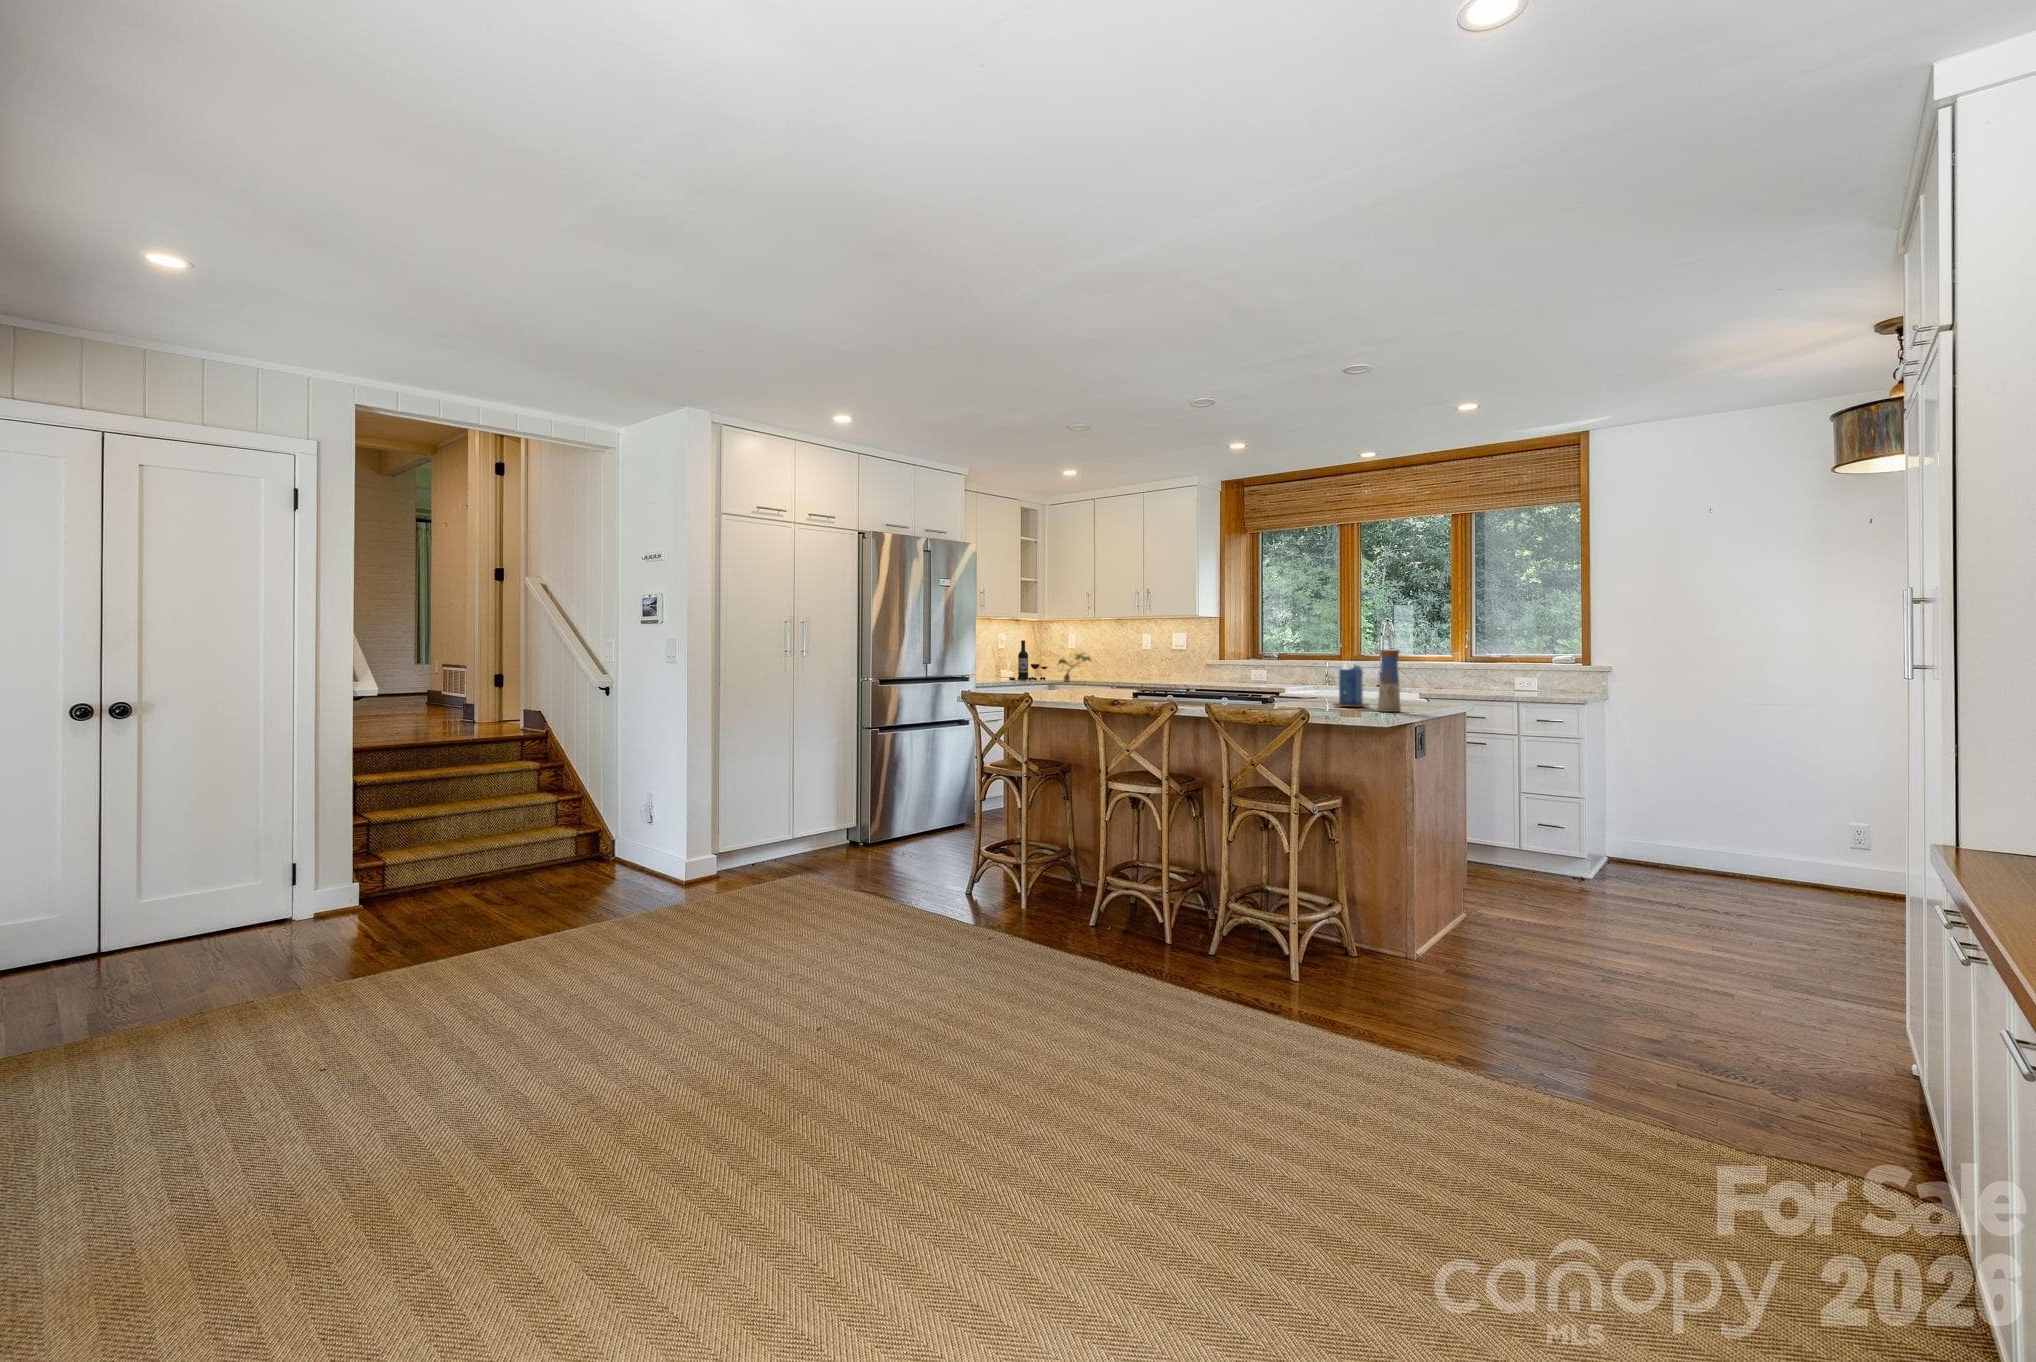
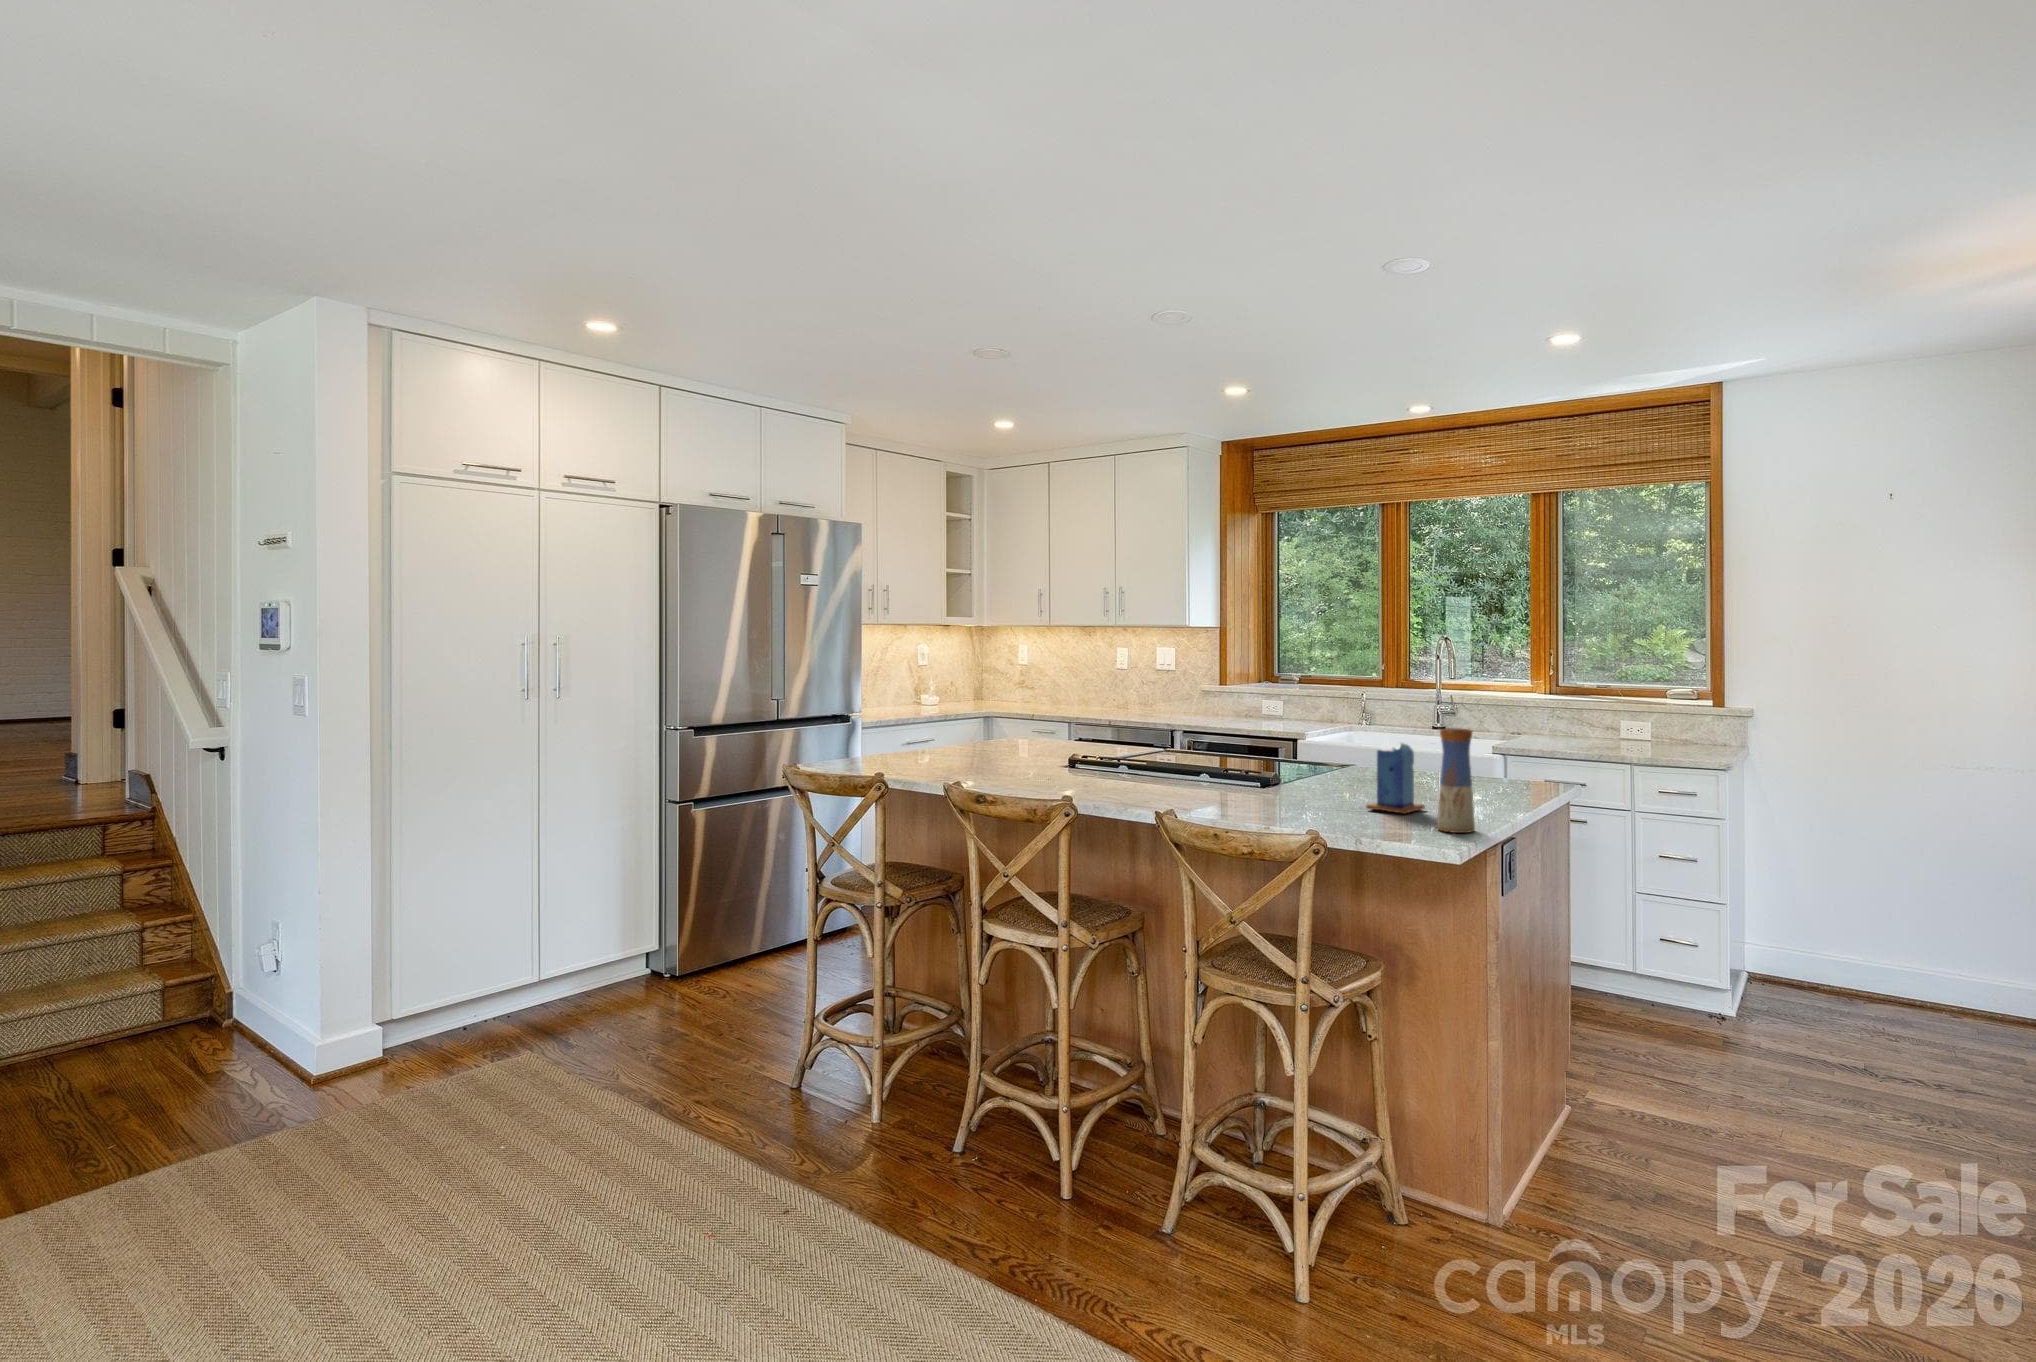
wine bottle: present [1009,640,1048,680] -> none [936,656,990,711]
potted plant: present [1058,654,1091,682] -> none [992,672,1052,715]

